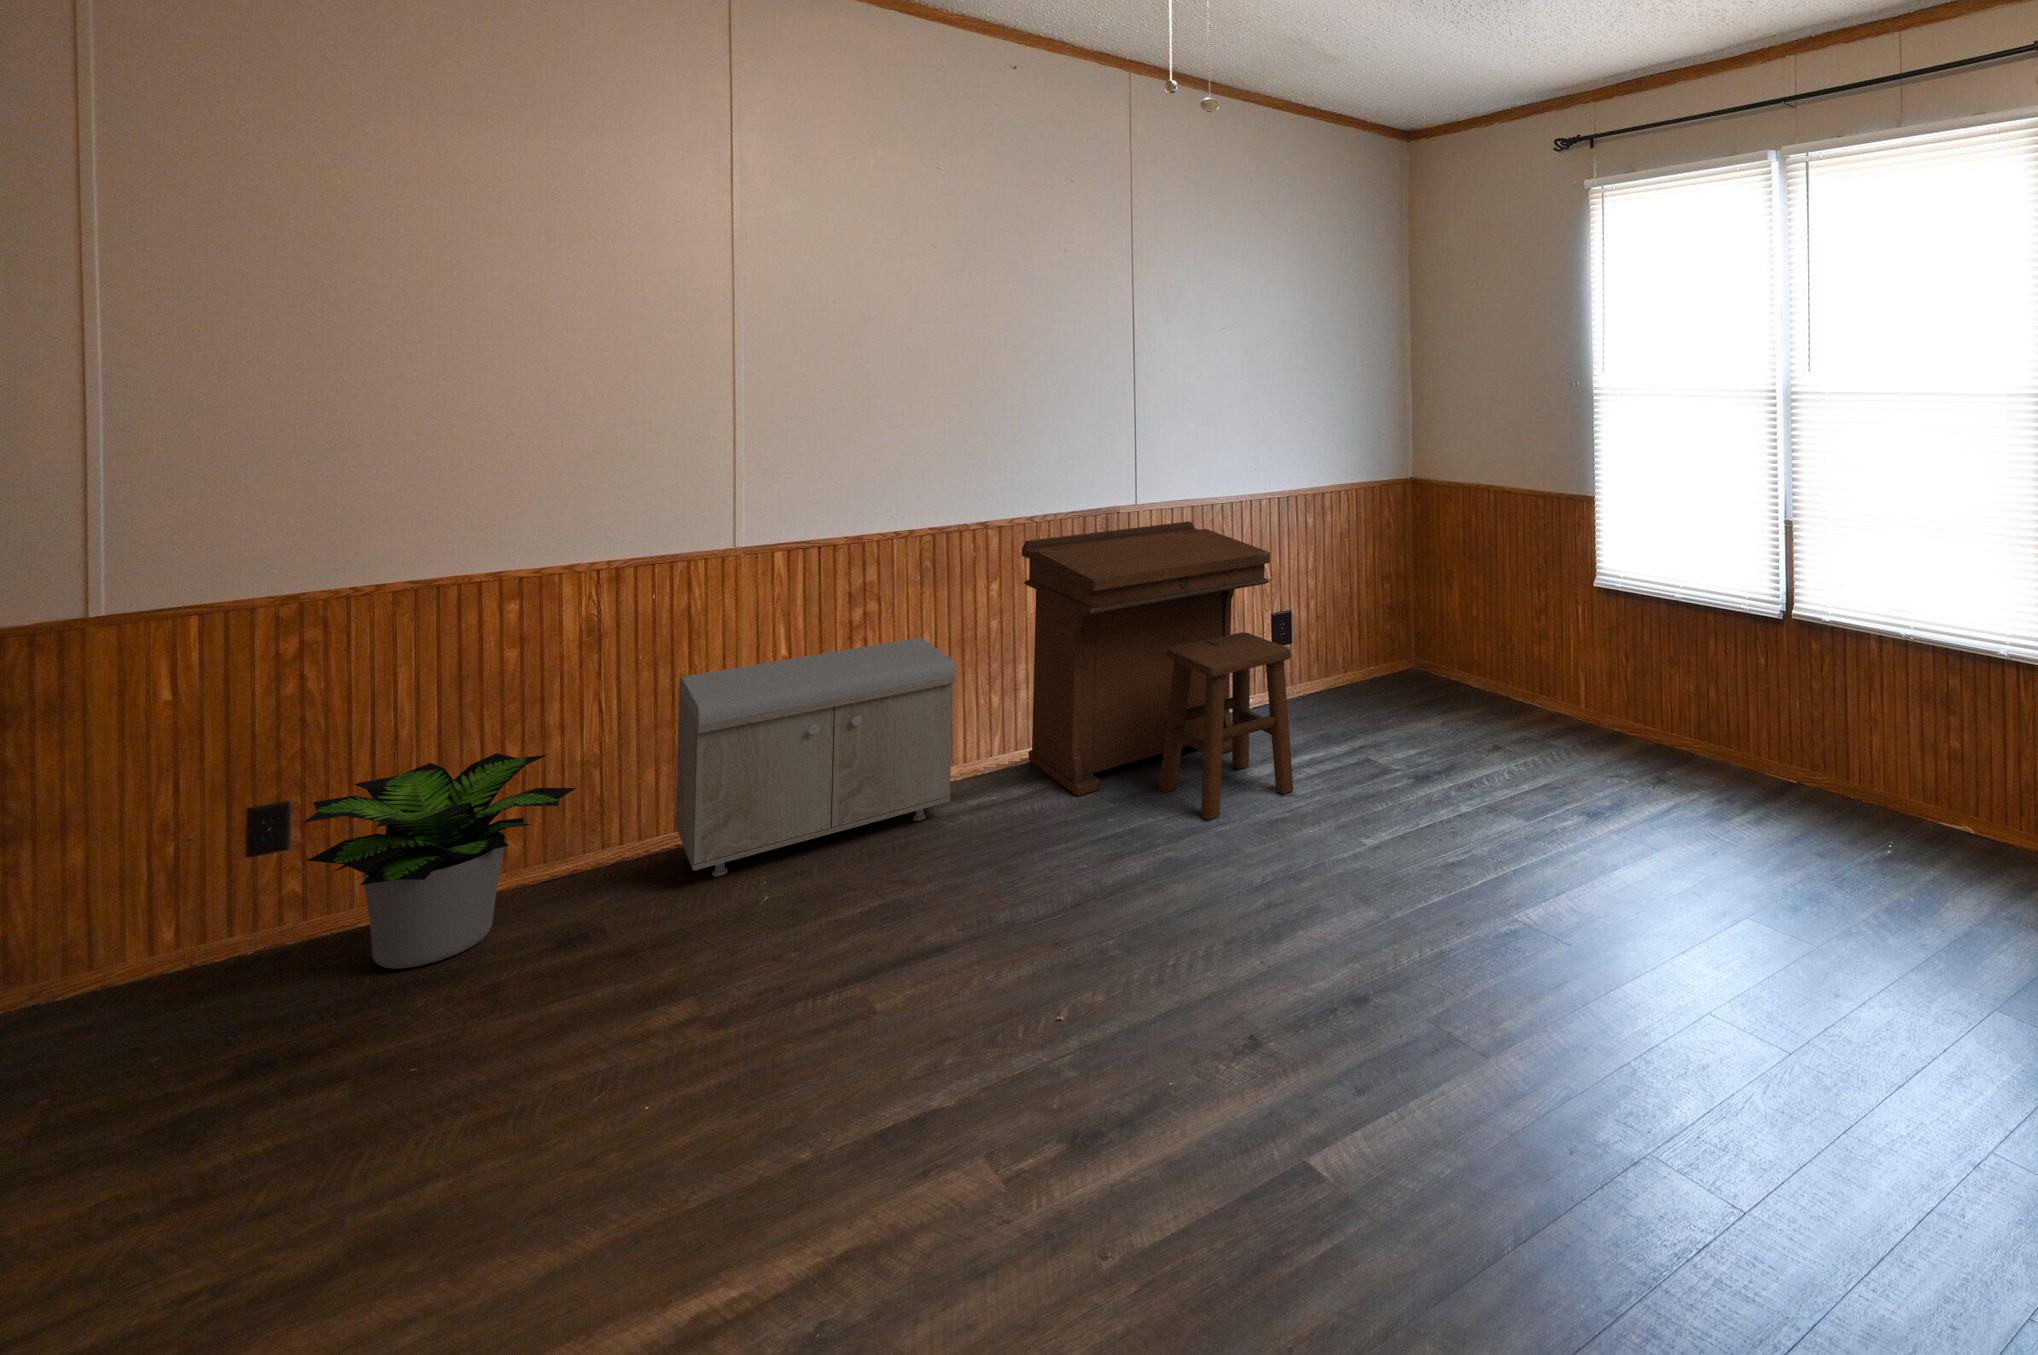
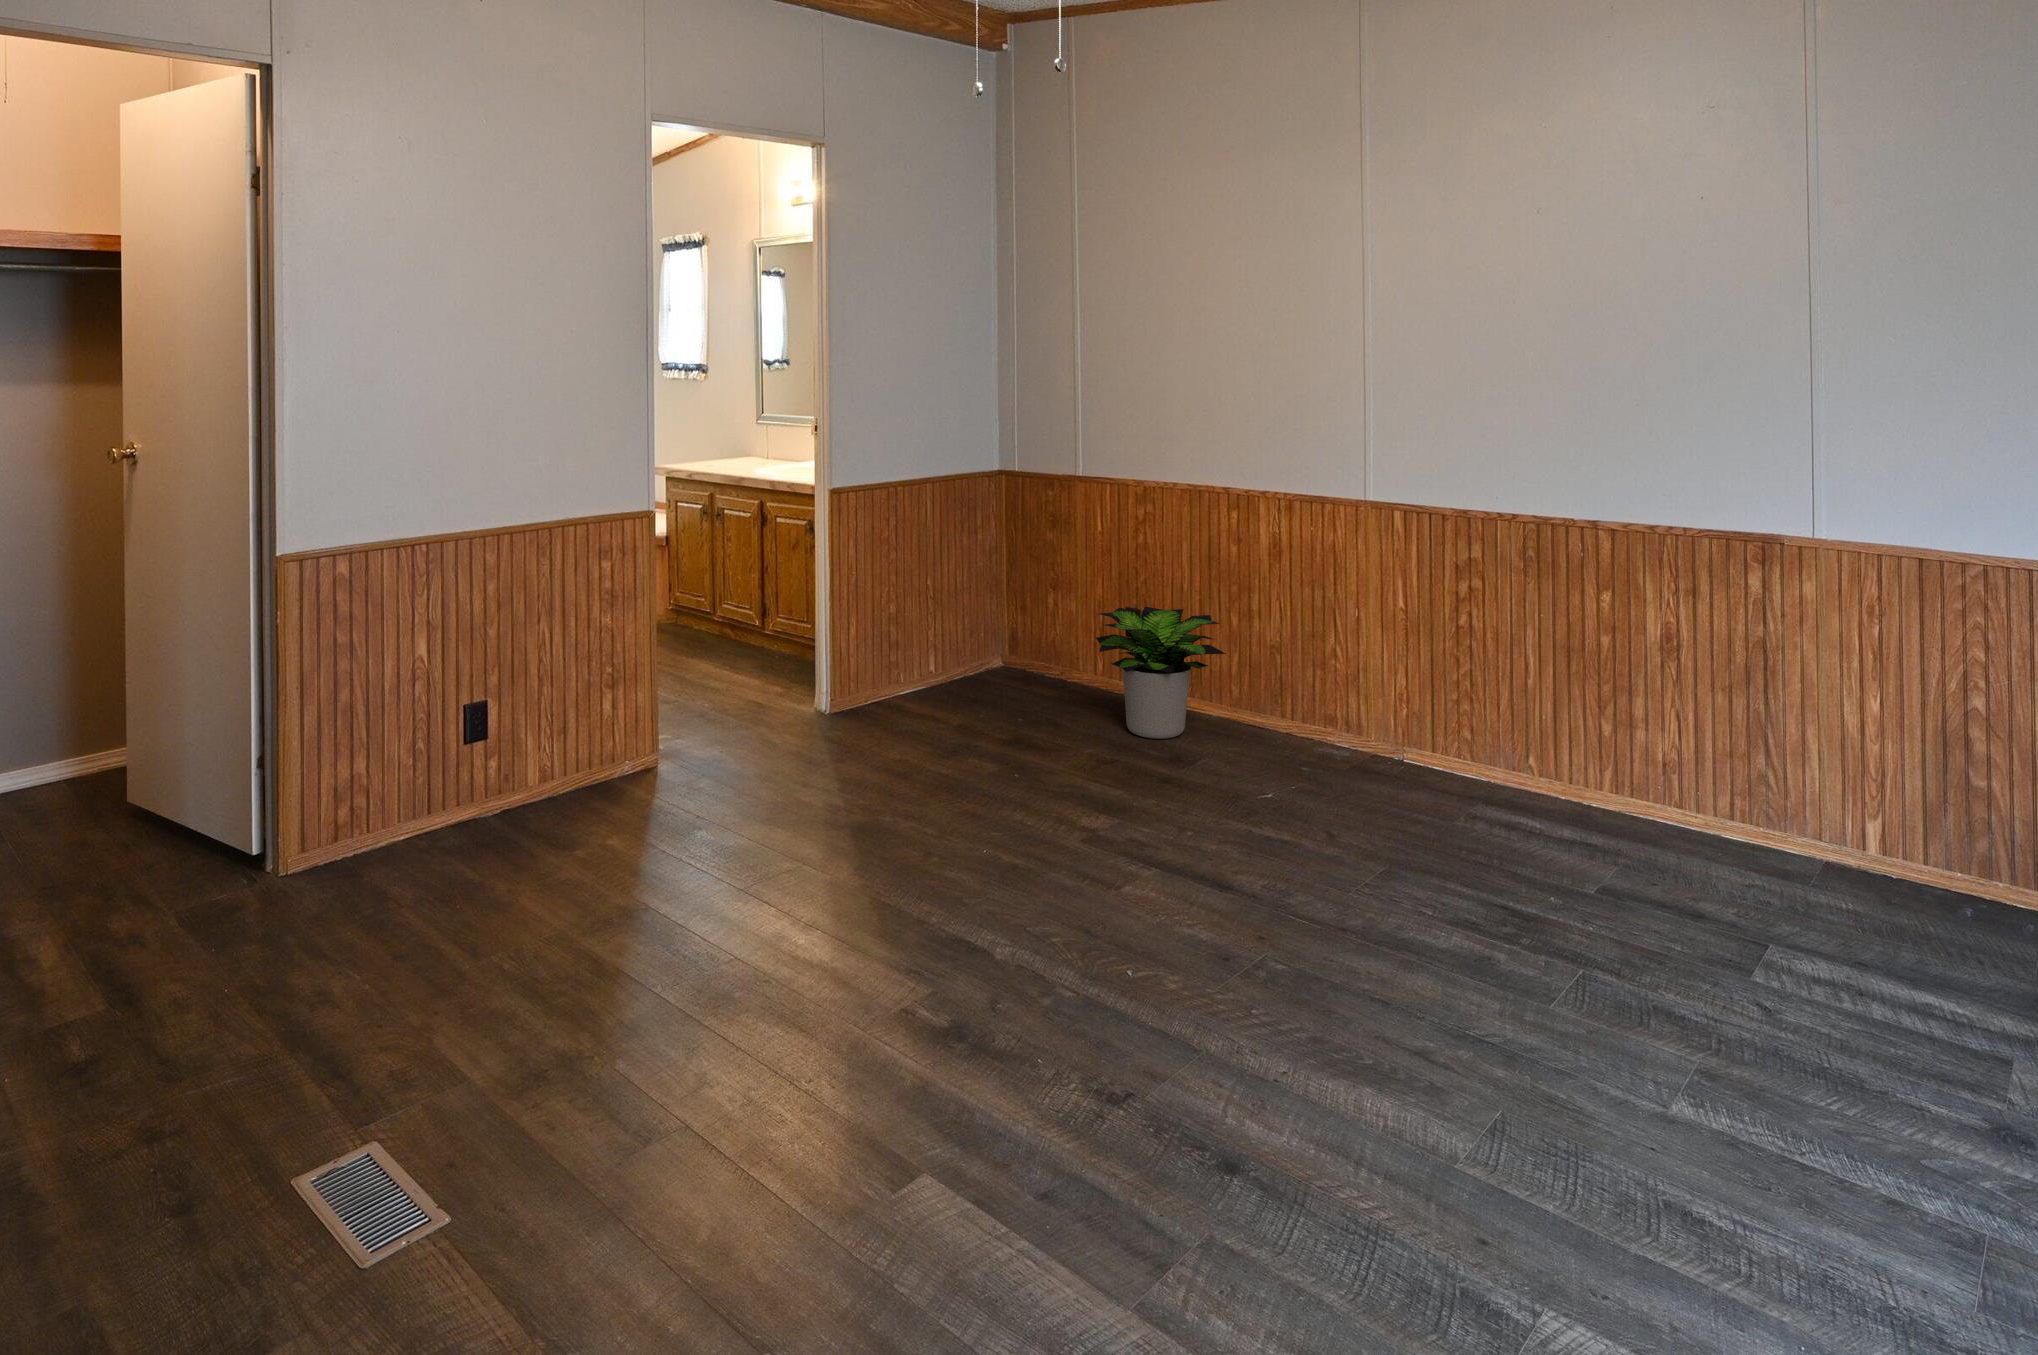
desk: present [1022,521,1293,820] -> none [1574,545,1897,989]
storage bench: present [675,637,955,876] -> none [1273,598,1516,807]

